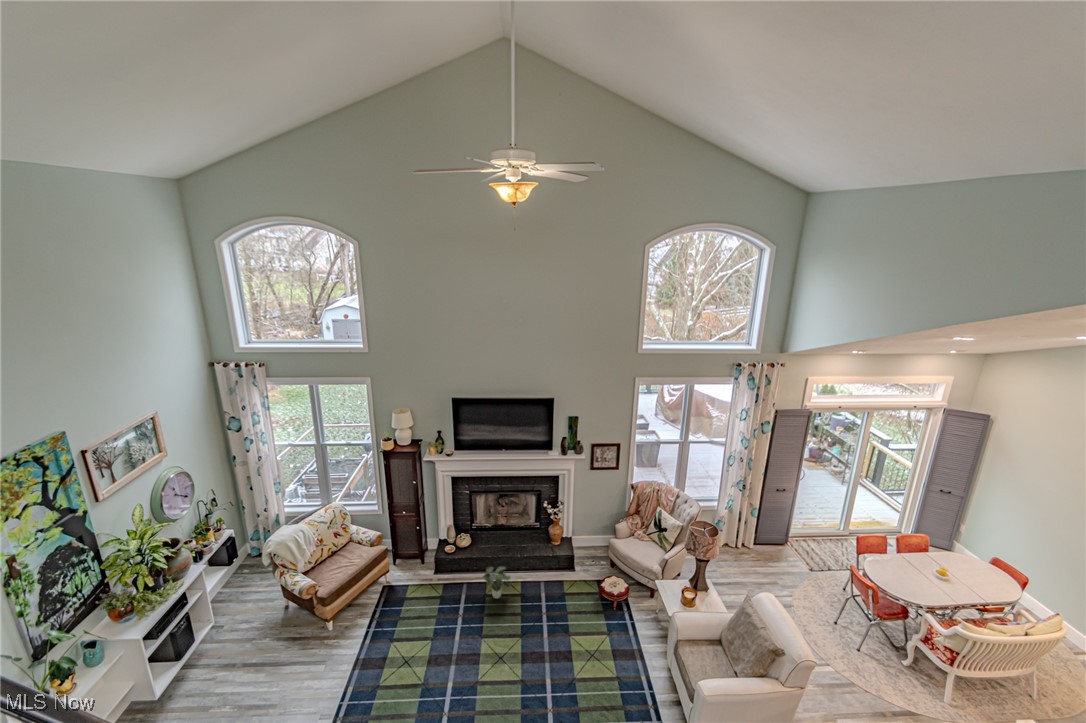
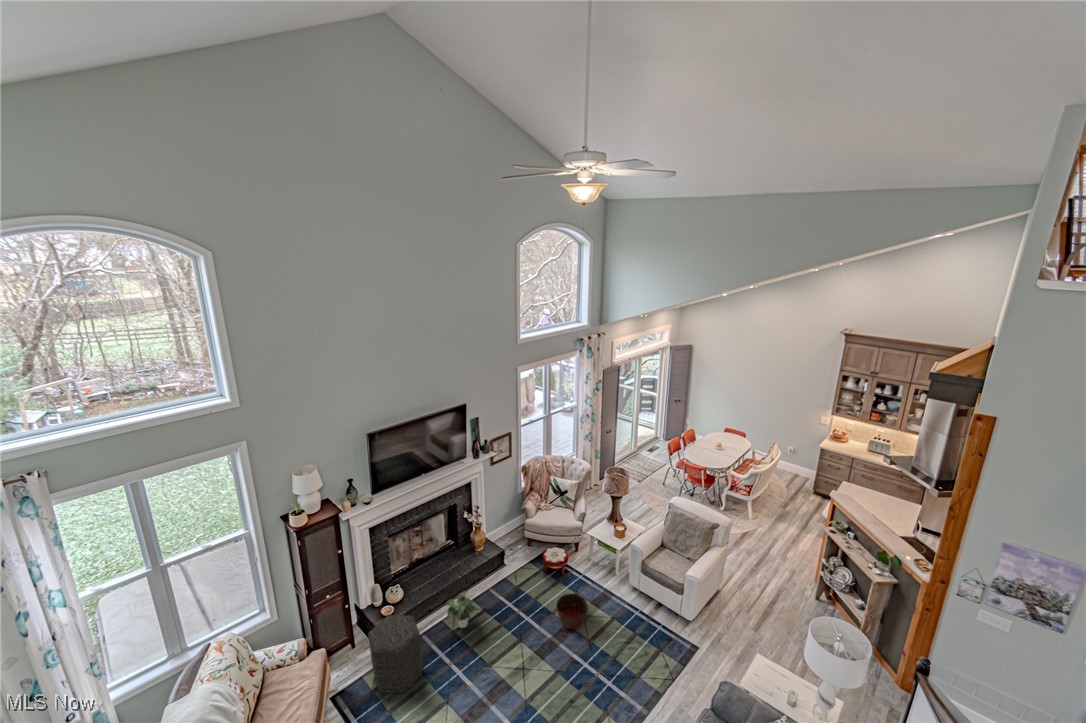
ottoman: none [403,550,449,614] -> present [368,615,423,693]
basket: none [563,622,598,662] -> present [556,593,588,629]

